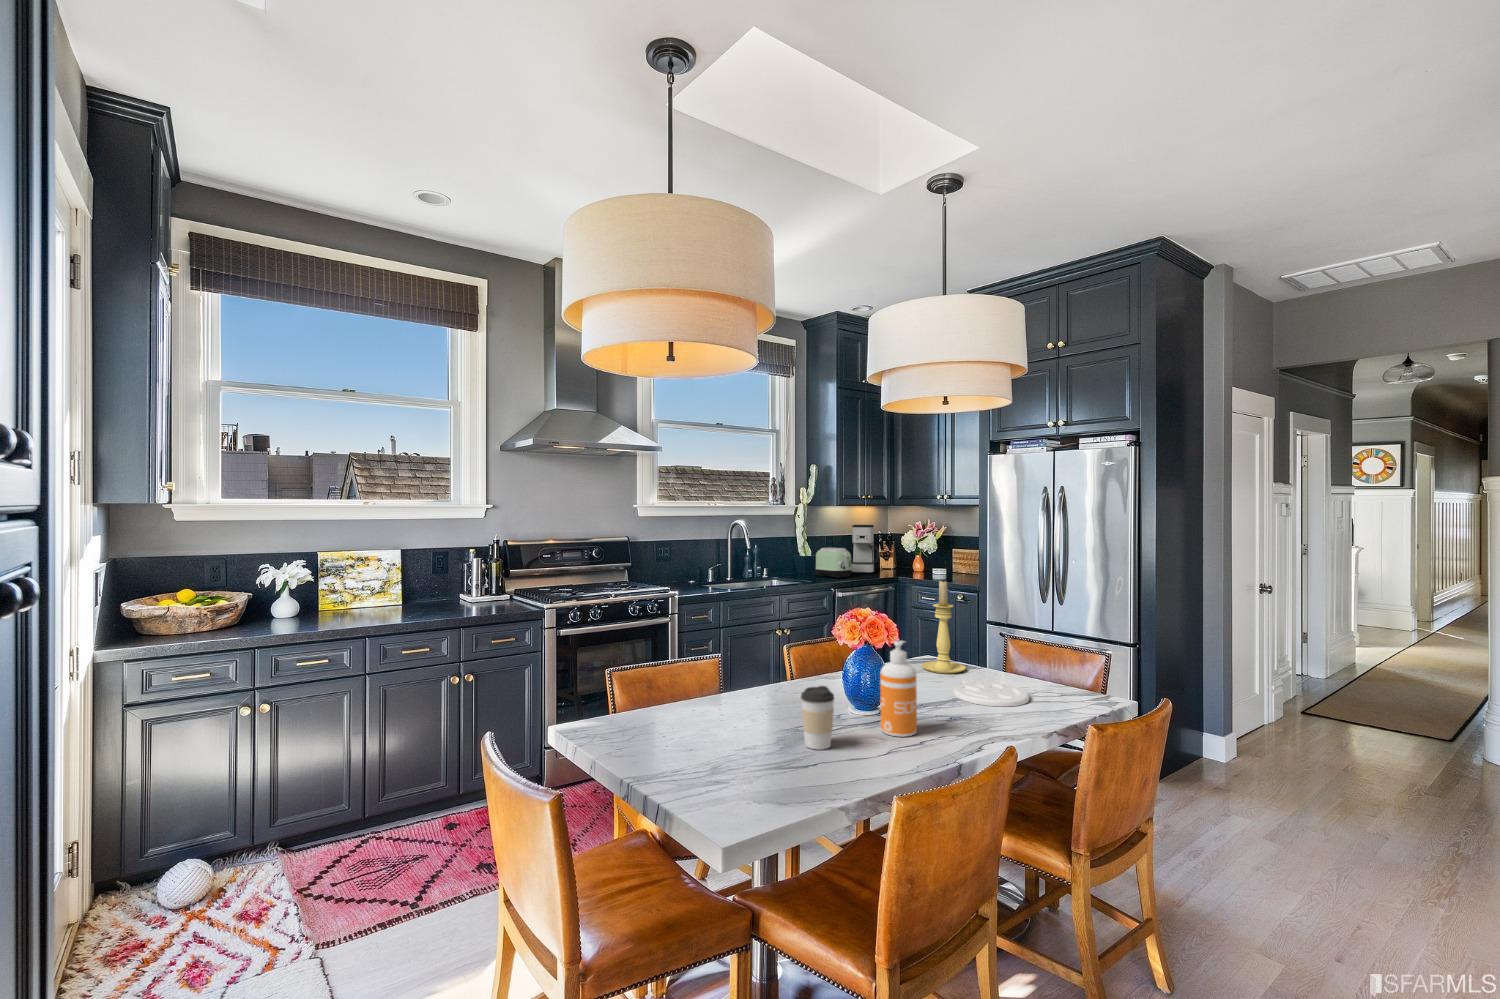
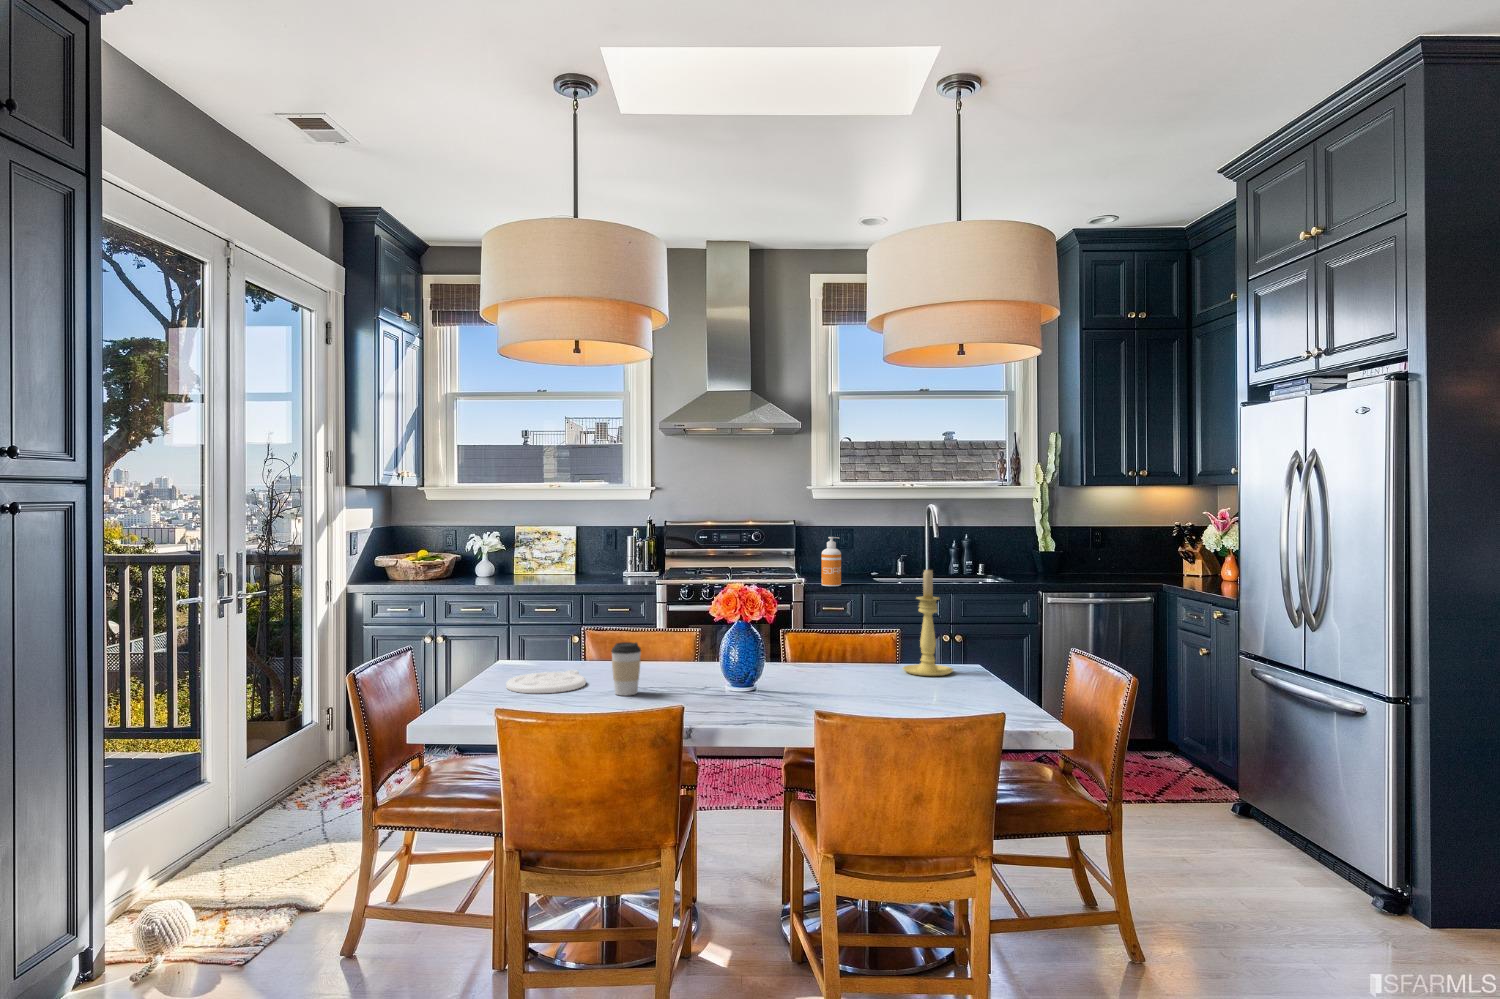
coffee maker: present [851,525,879,573] -> none [1111,513,1155,579]
toaster: present [815,548,851,578] -> none [1044,542,1090,582]
soap dispenser: present [880,641,917,737] -> present [821,537,841,586]
plate: present [953,679,1029,706] -> present [506,670,586,693]

